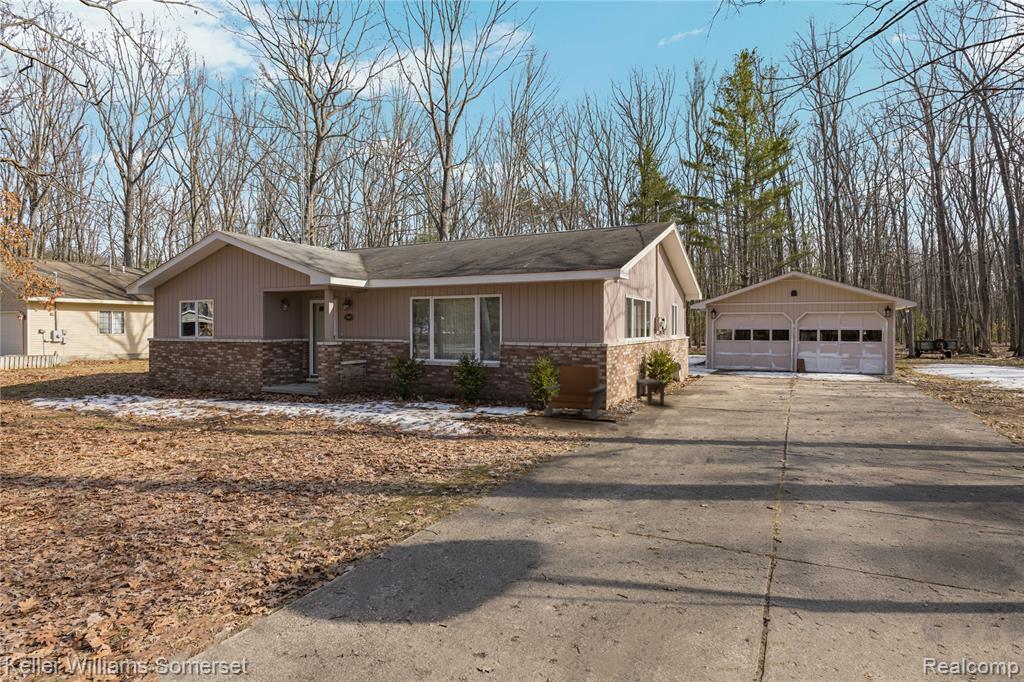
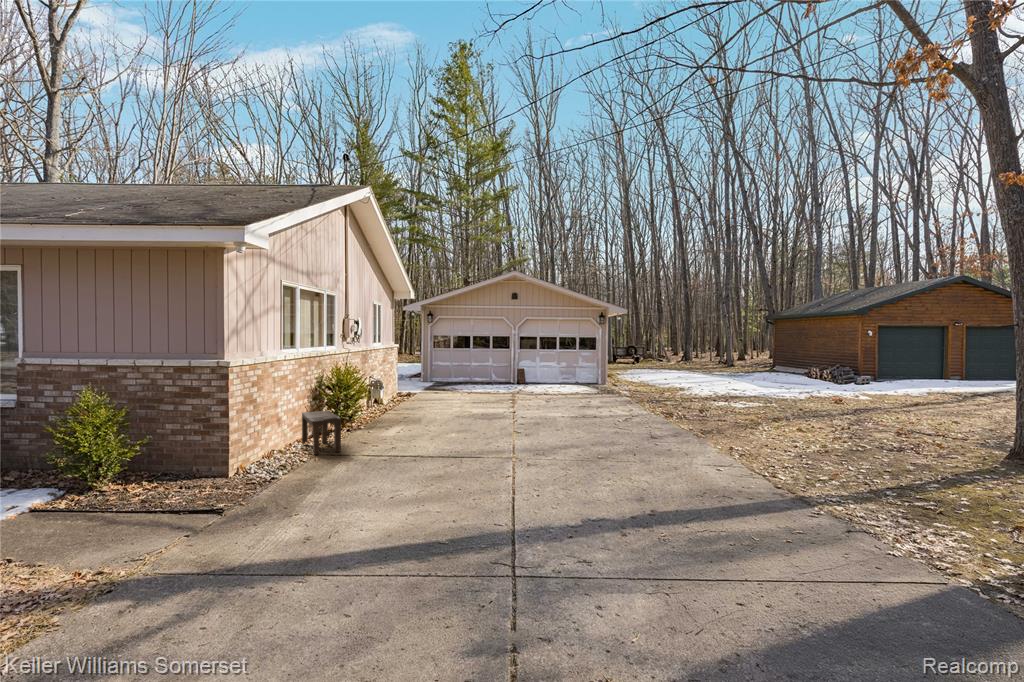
lounge chair: present [544,366,607,419] -> none [79,403,226,506]

